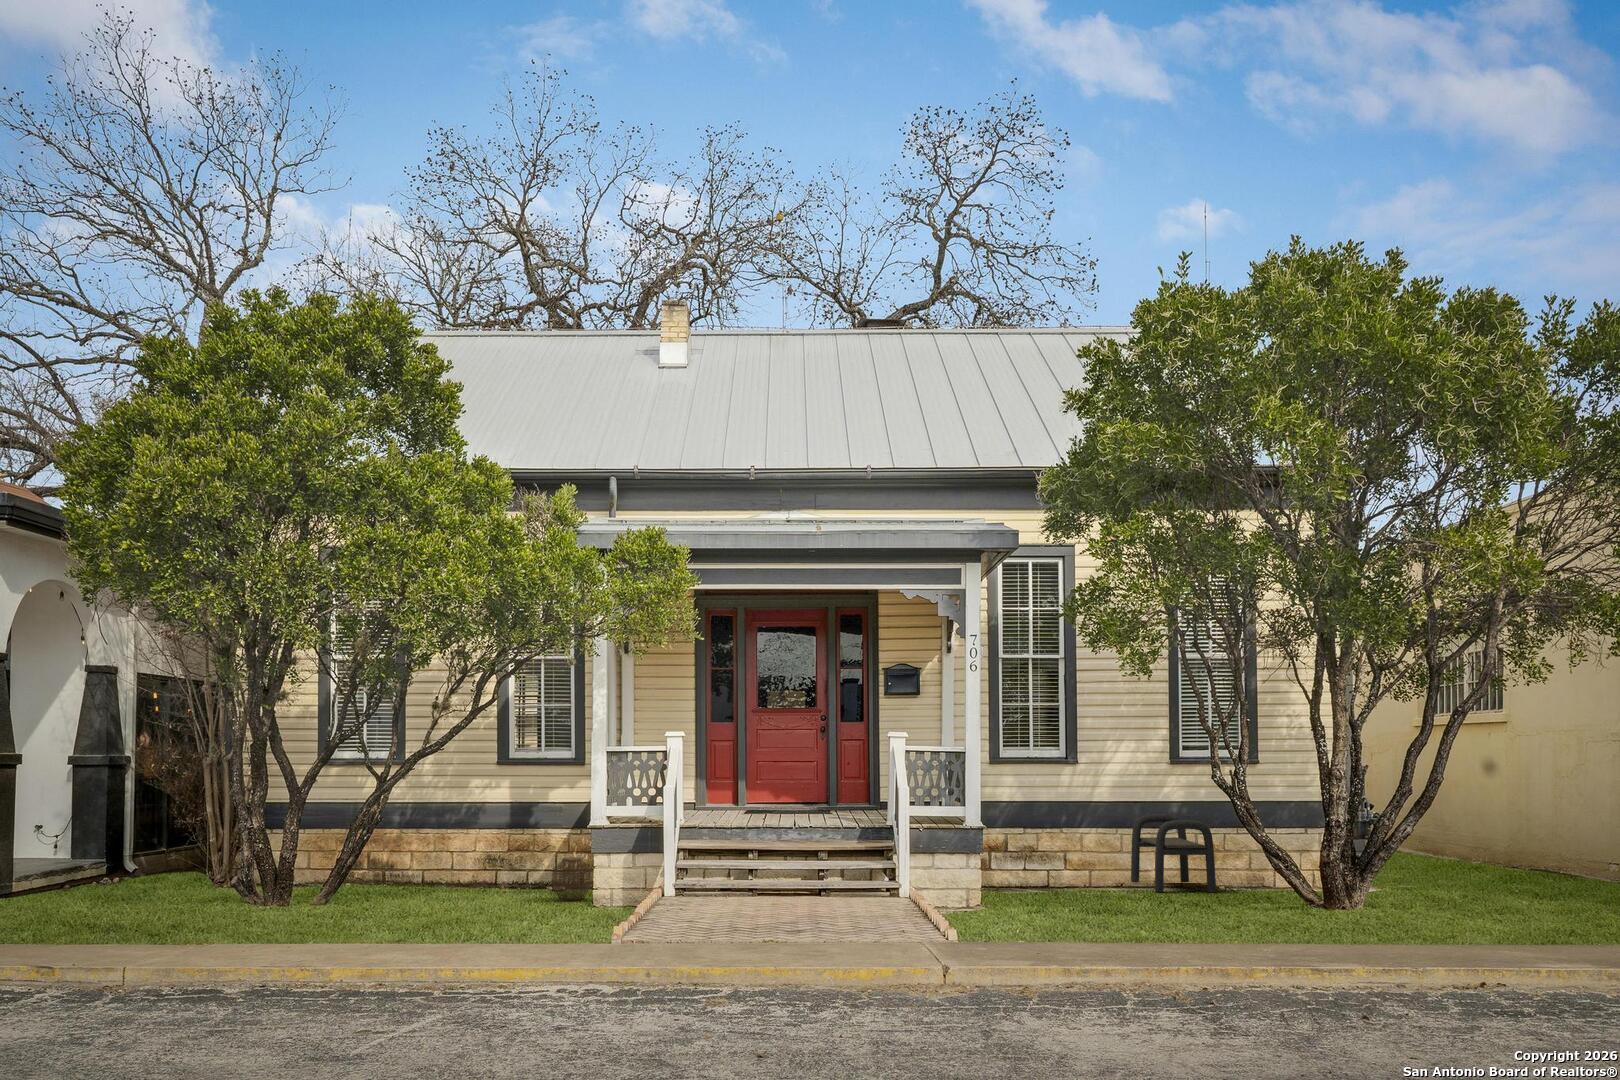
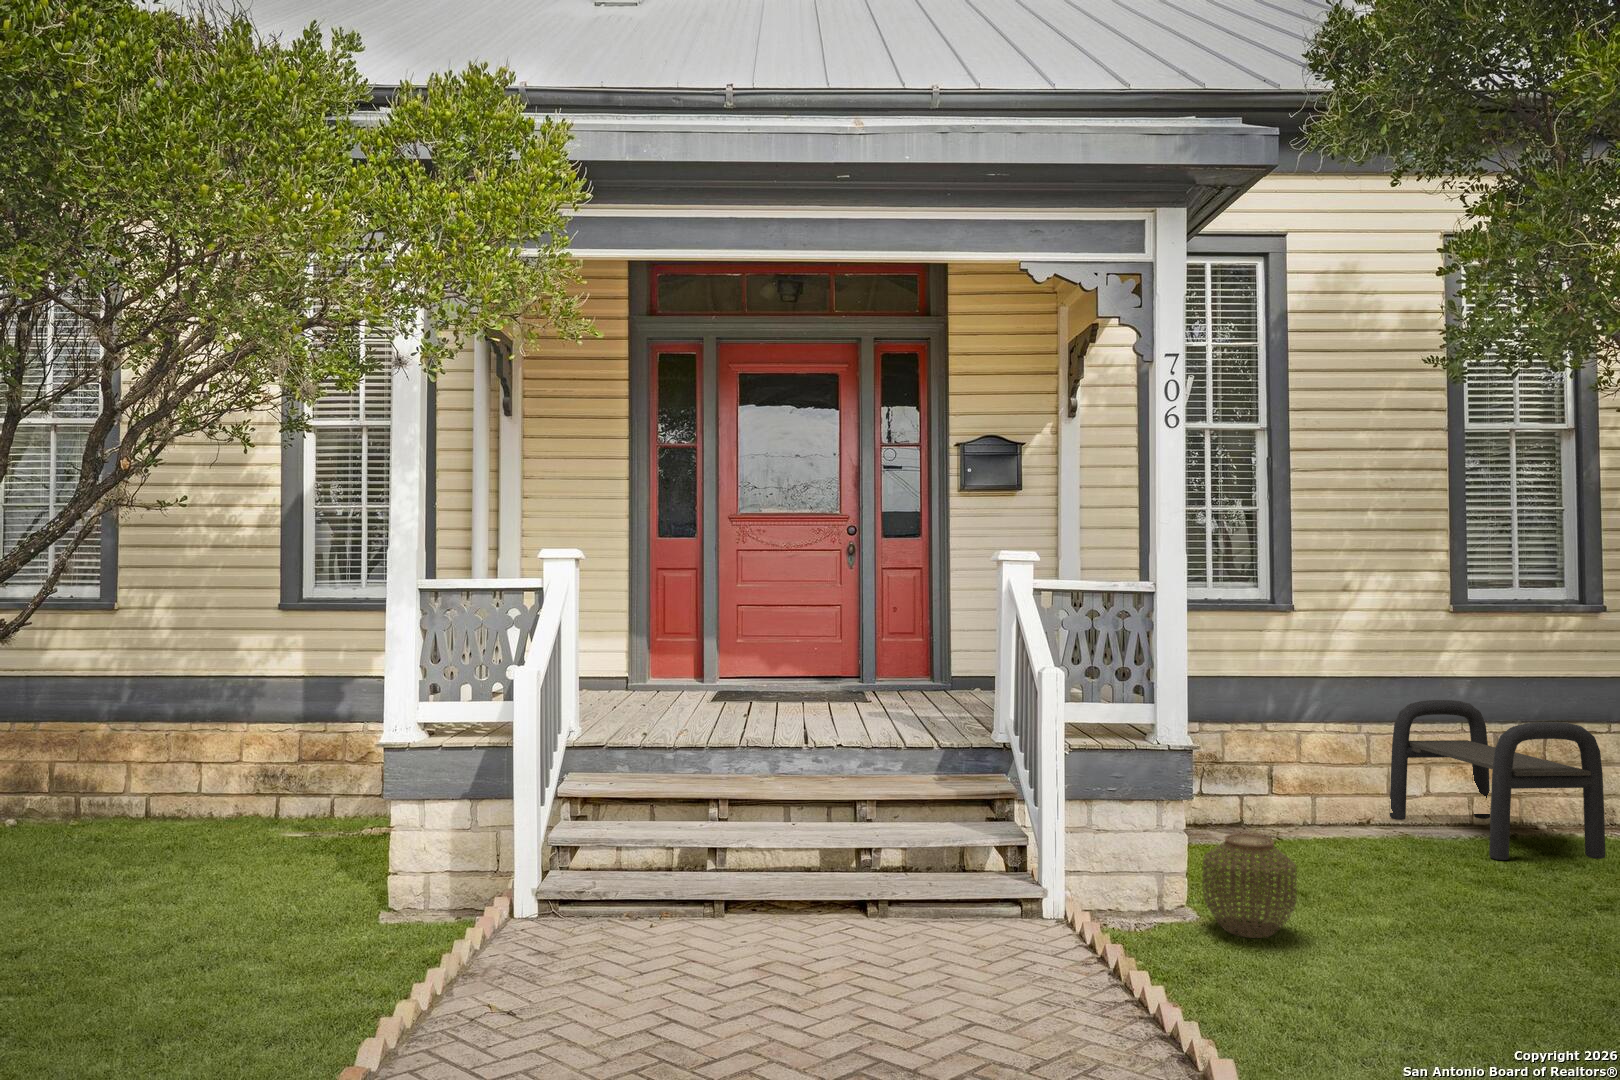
woven basket: present [552,857,591,901] -> present [1203,834,1296,938]

